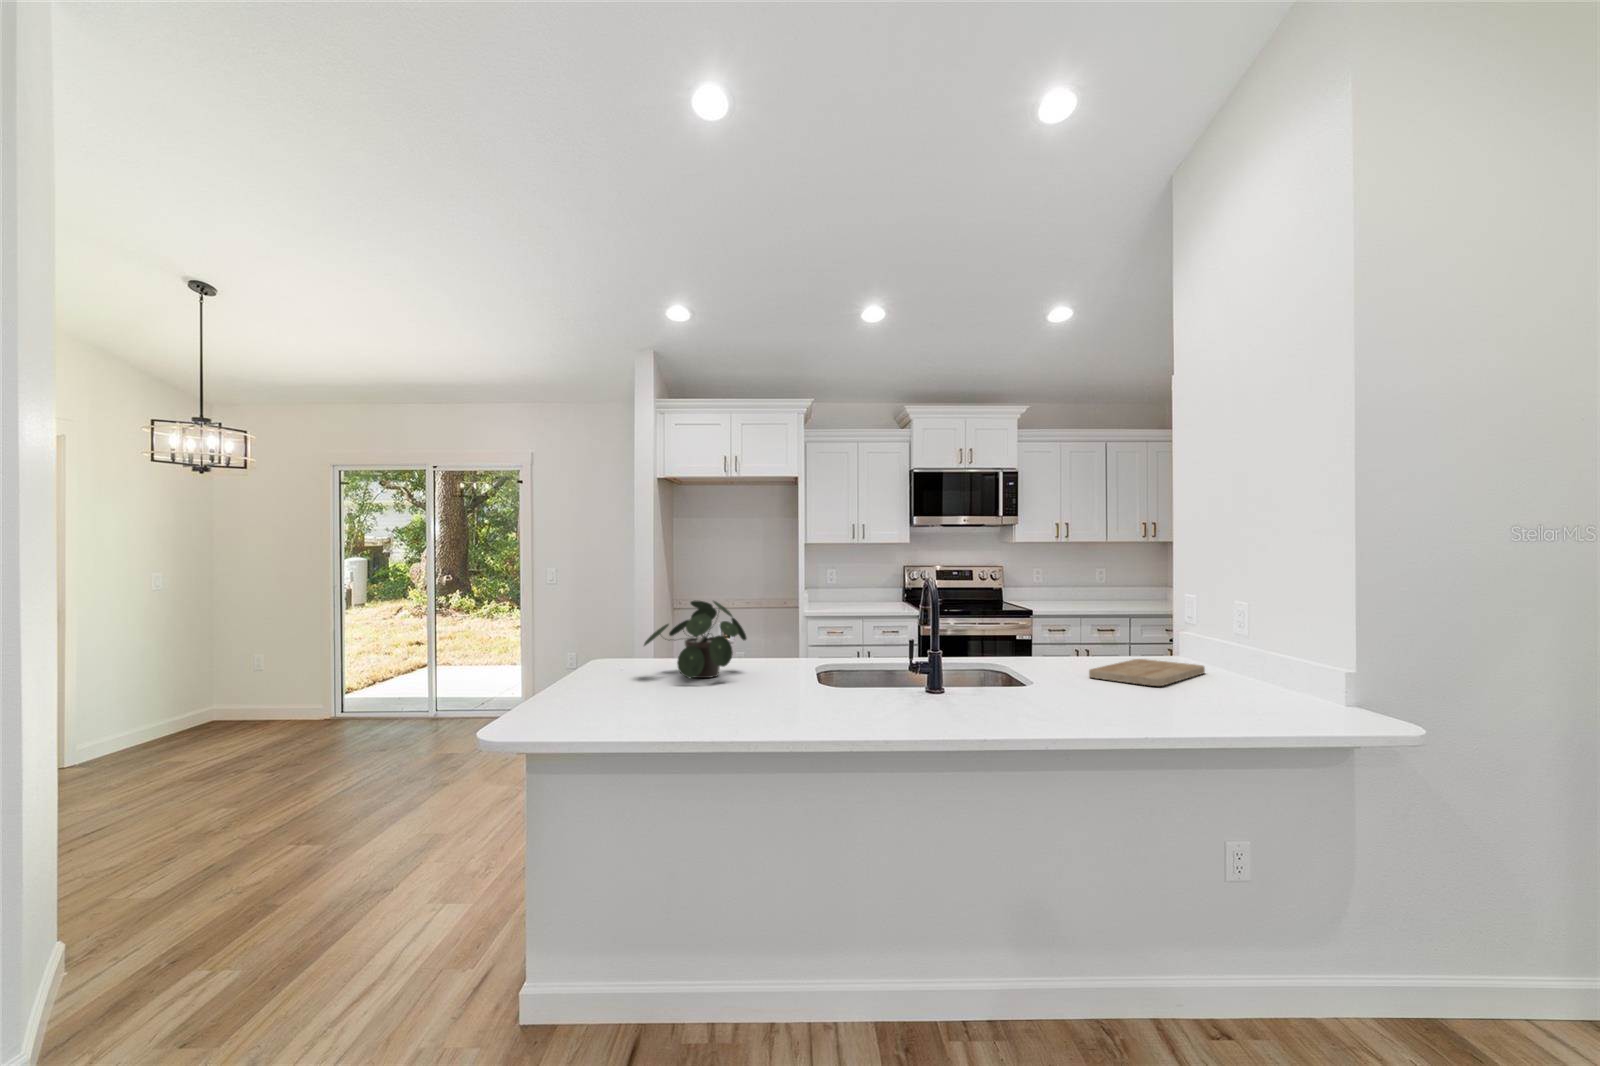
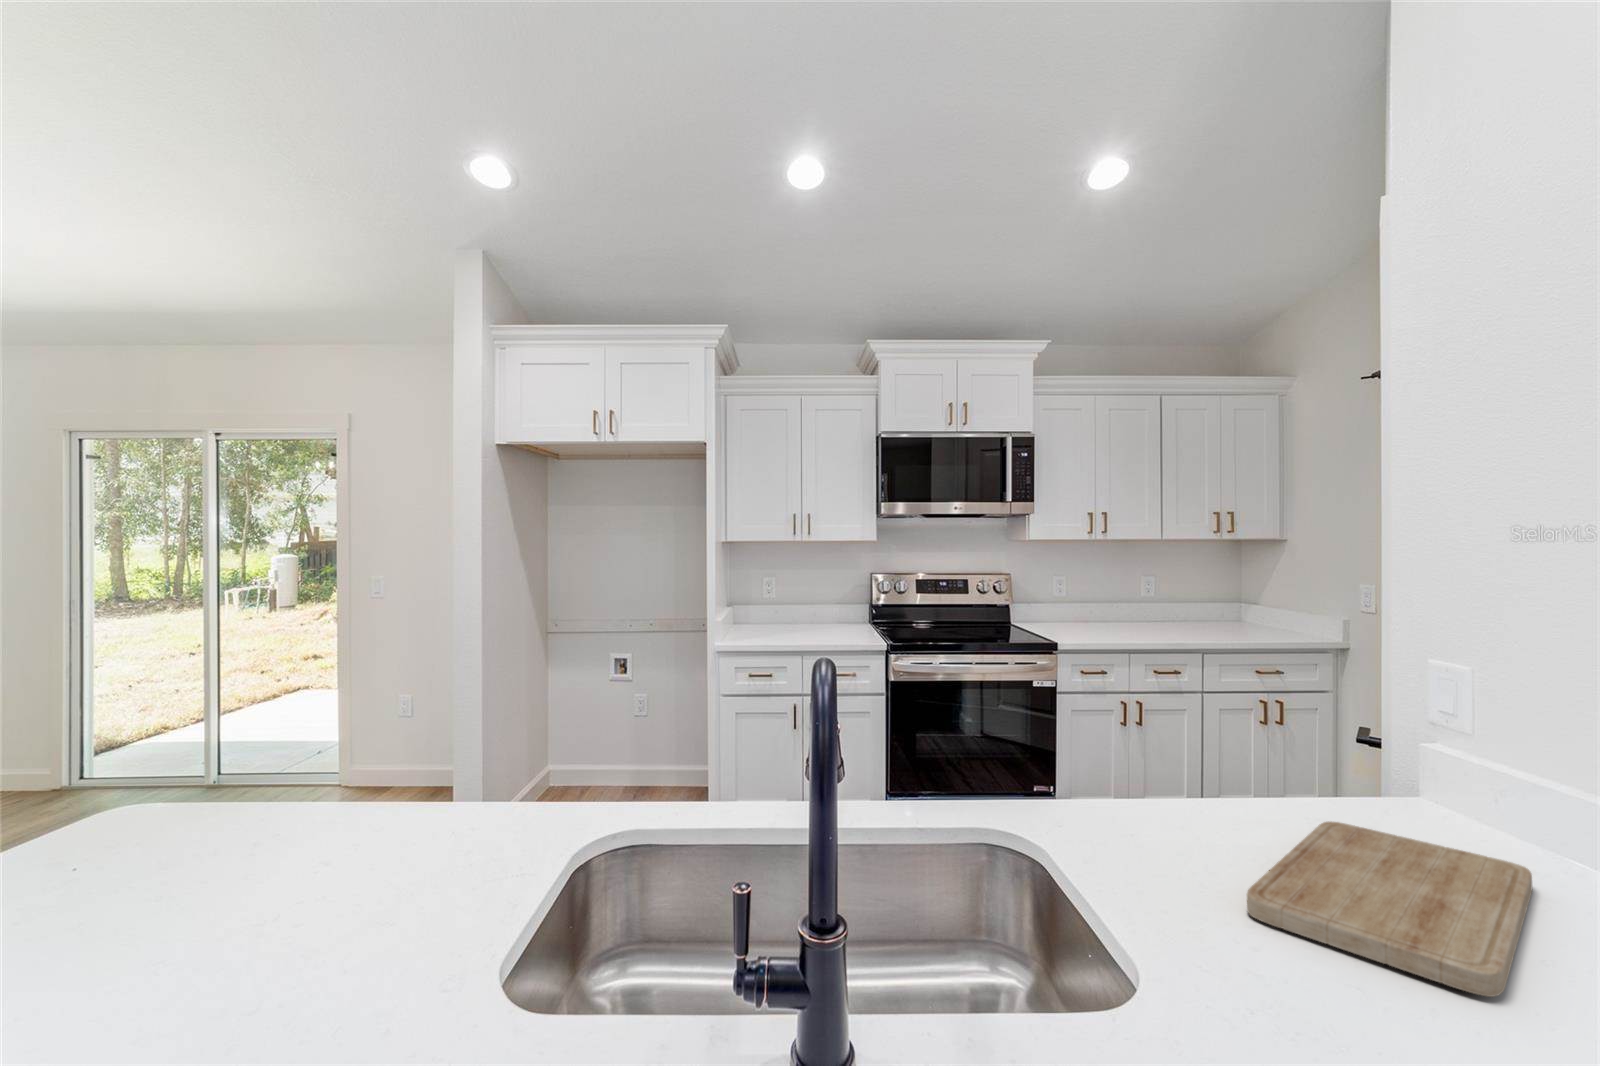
potted plant: present [644,601,747,678] -> none [84,702,403,946]

